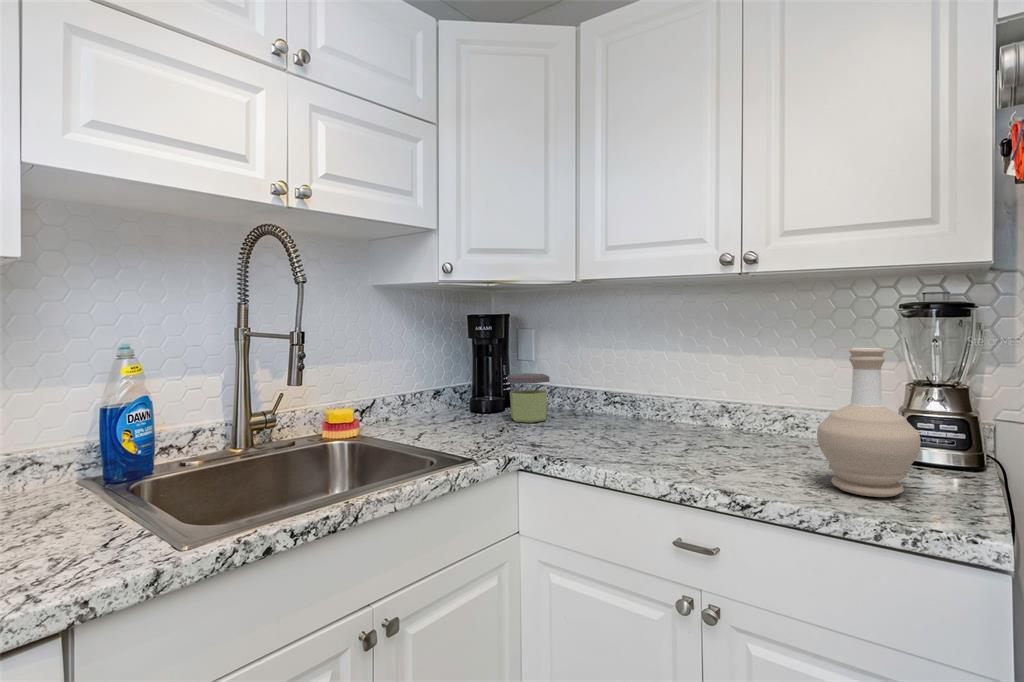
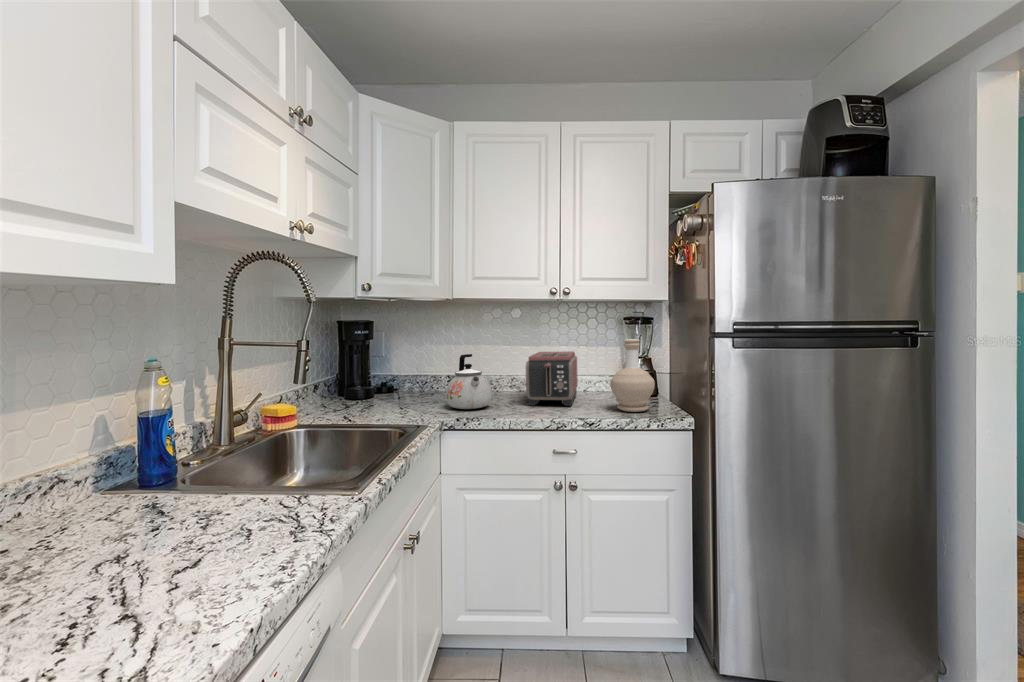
kettle: none [552,362,621,444] -> present [446,354,492,409]
toaster: none [673,365,796,463] -> present [526,352,578,406]
jar: present [507,373,550,423] -> none [386,365,420,402]

